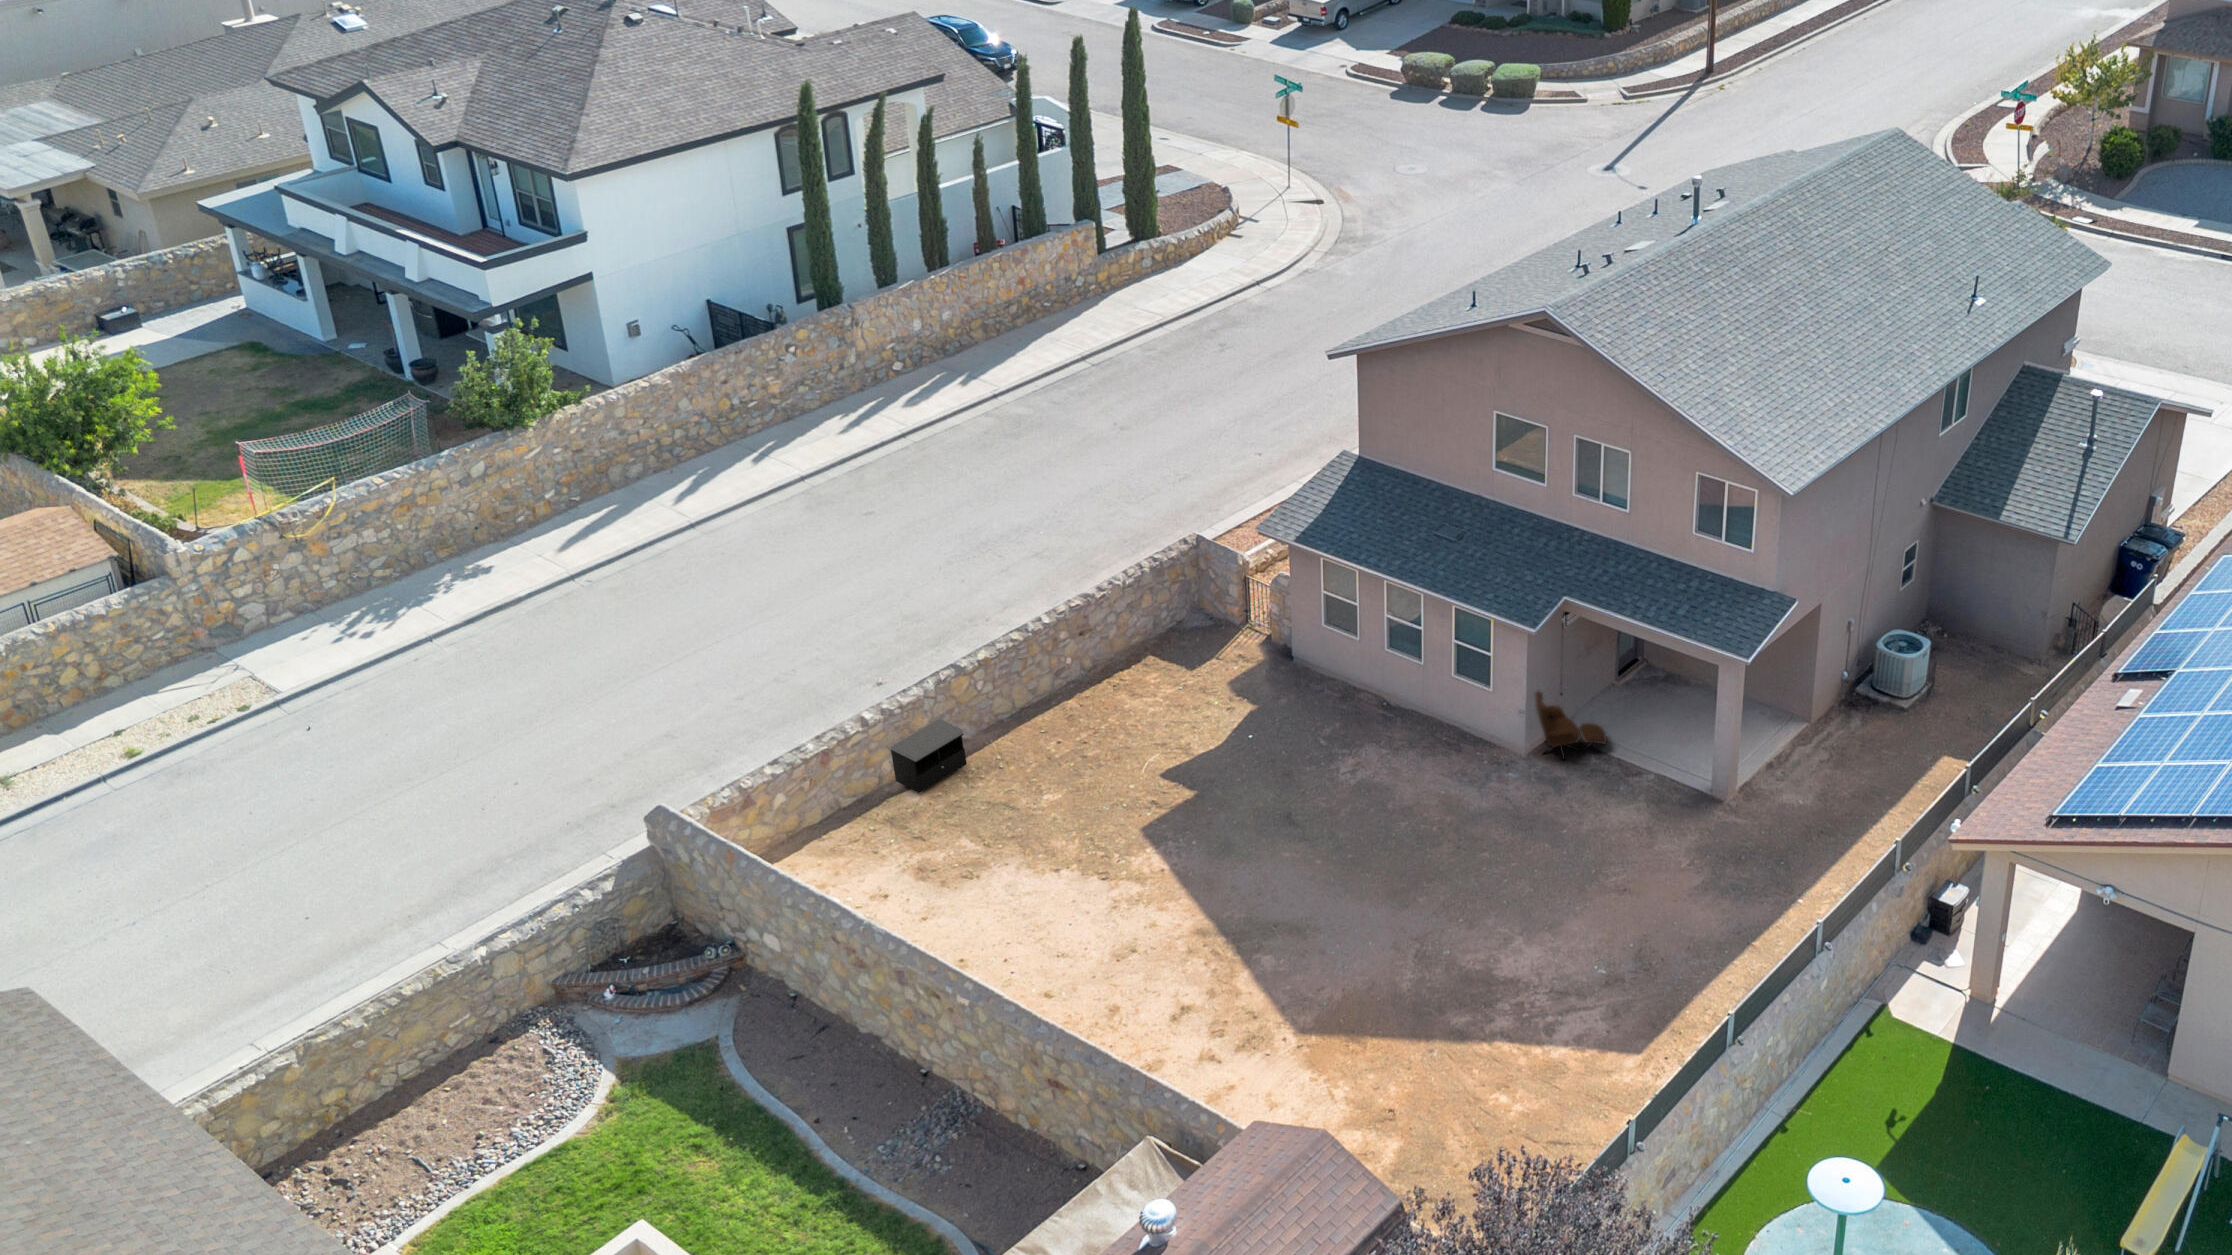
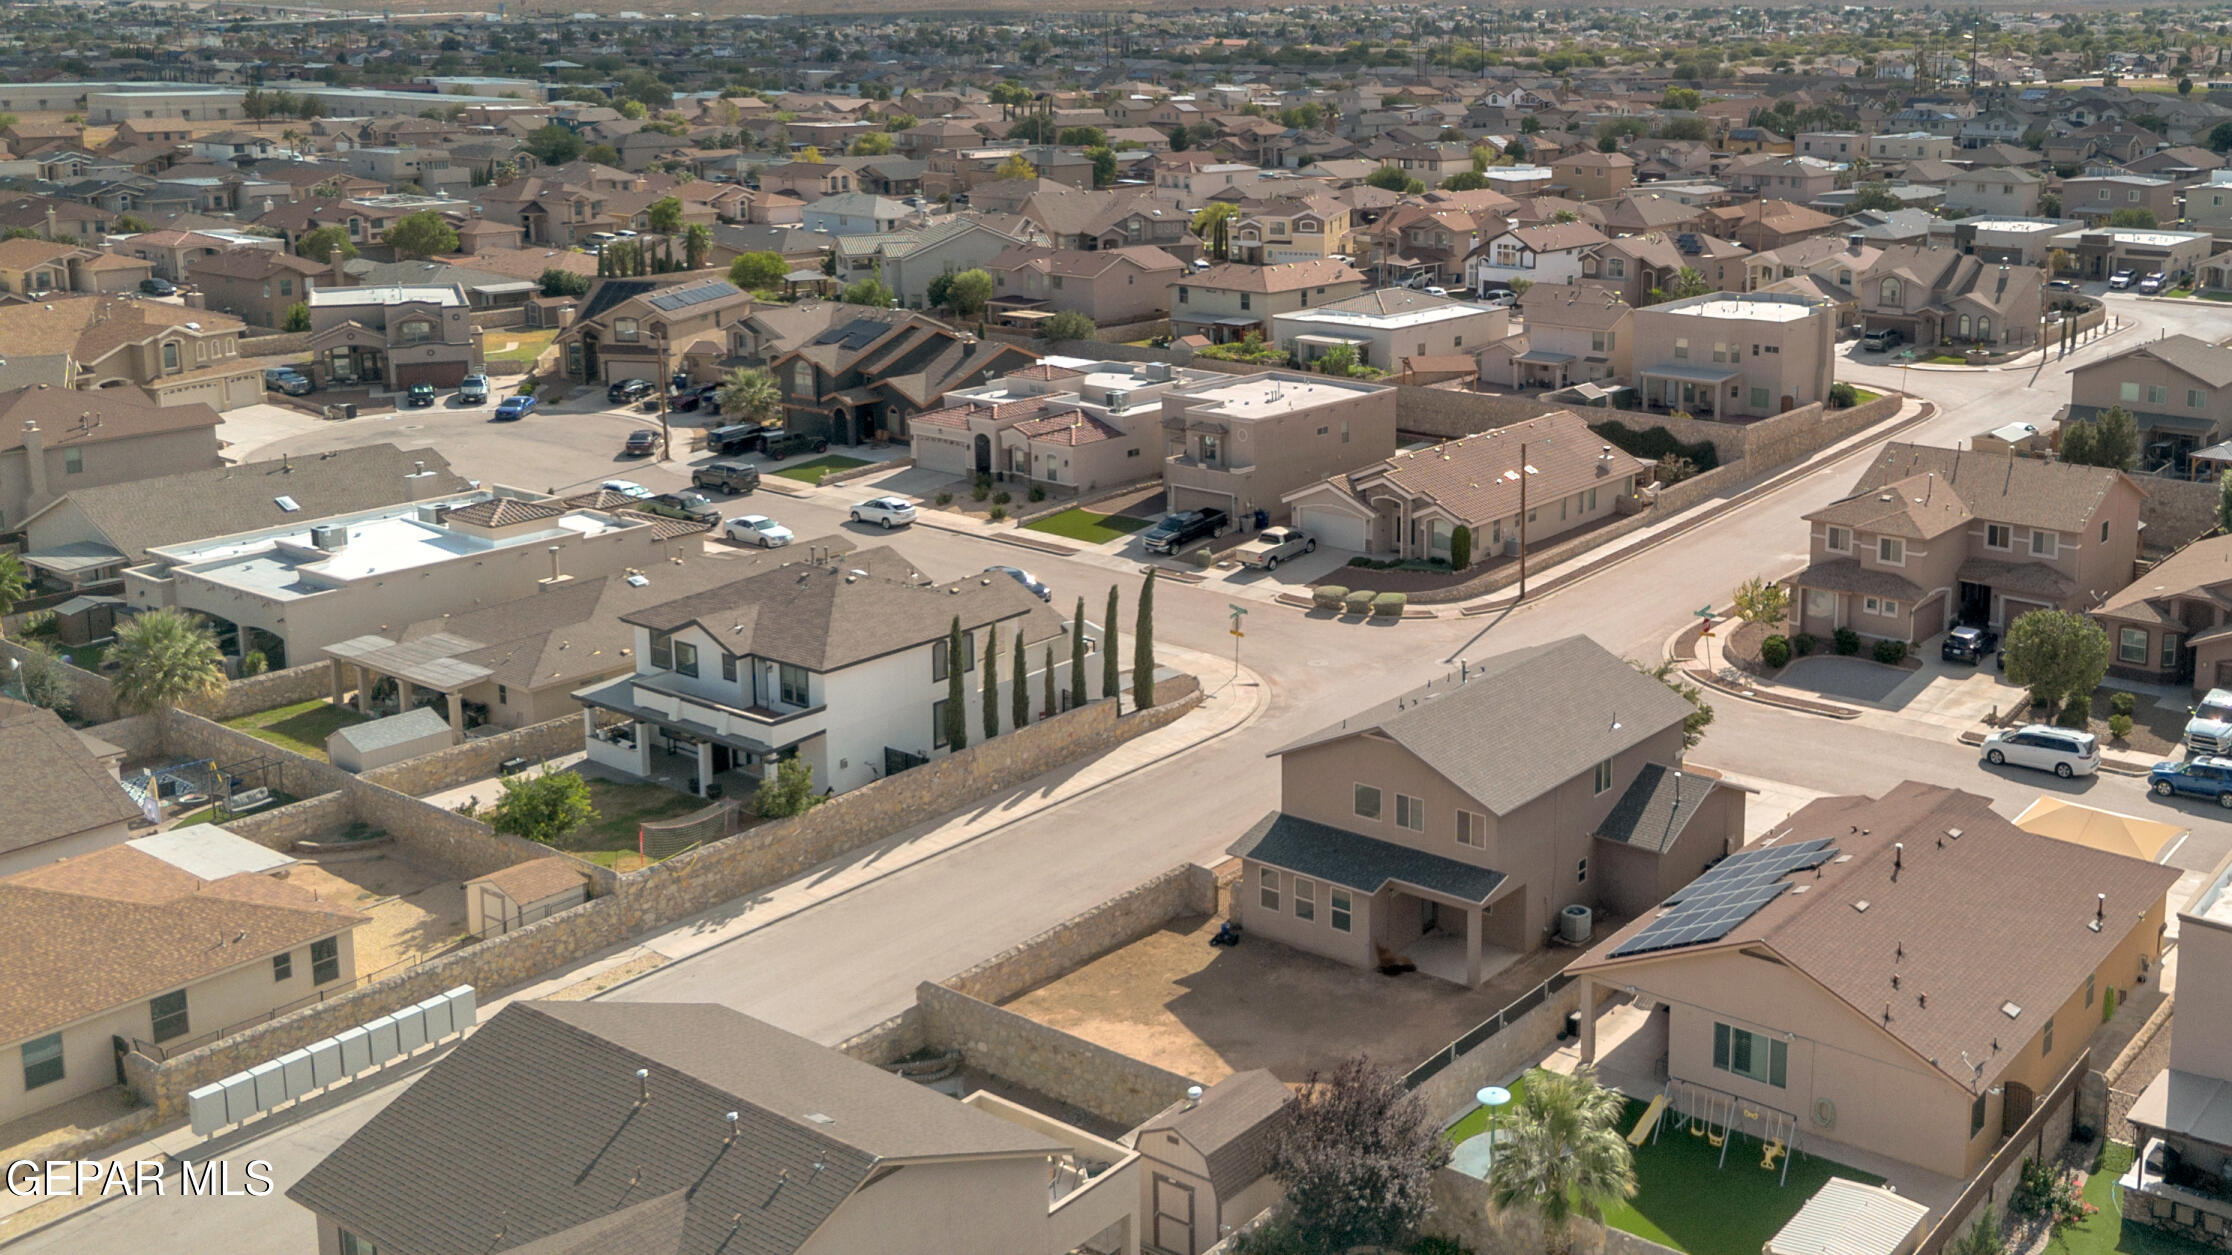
storage bench: present [891,719,967,793] -> none [1027,955,1065,994]

